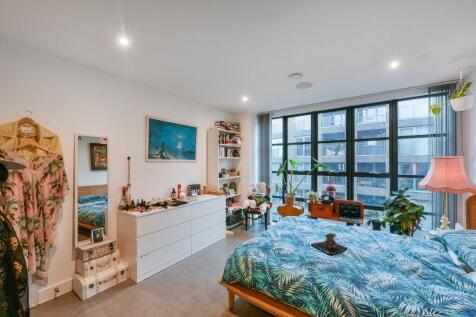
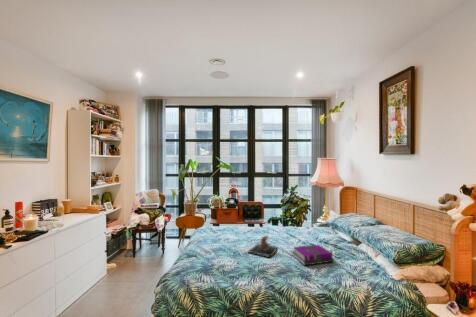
notebook: none [359,251,411,281] -> present [292,245,334,265]

